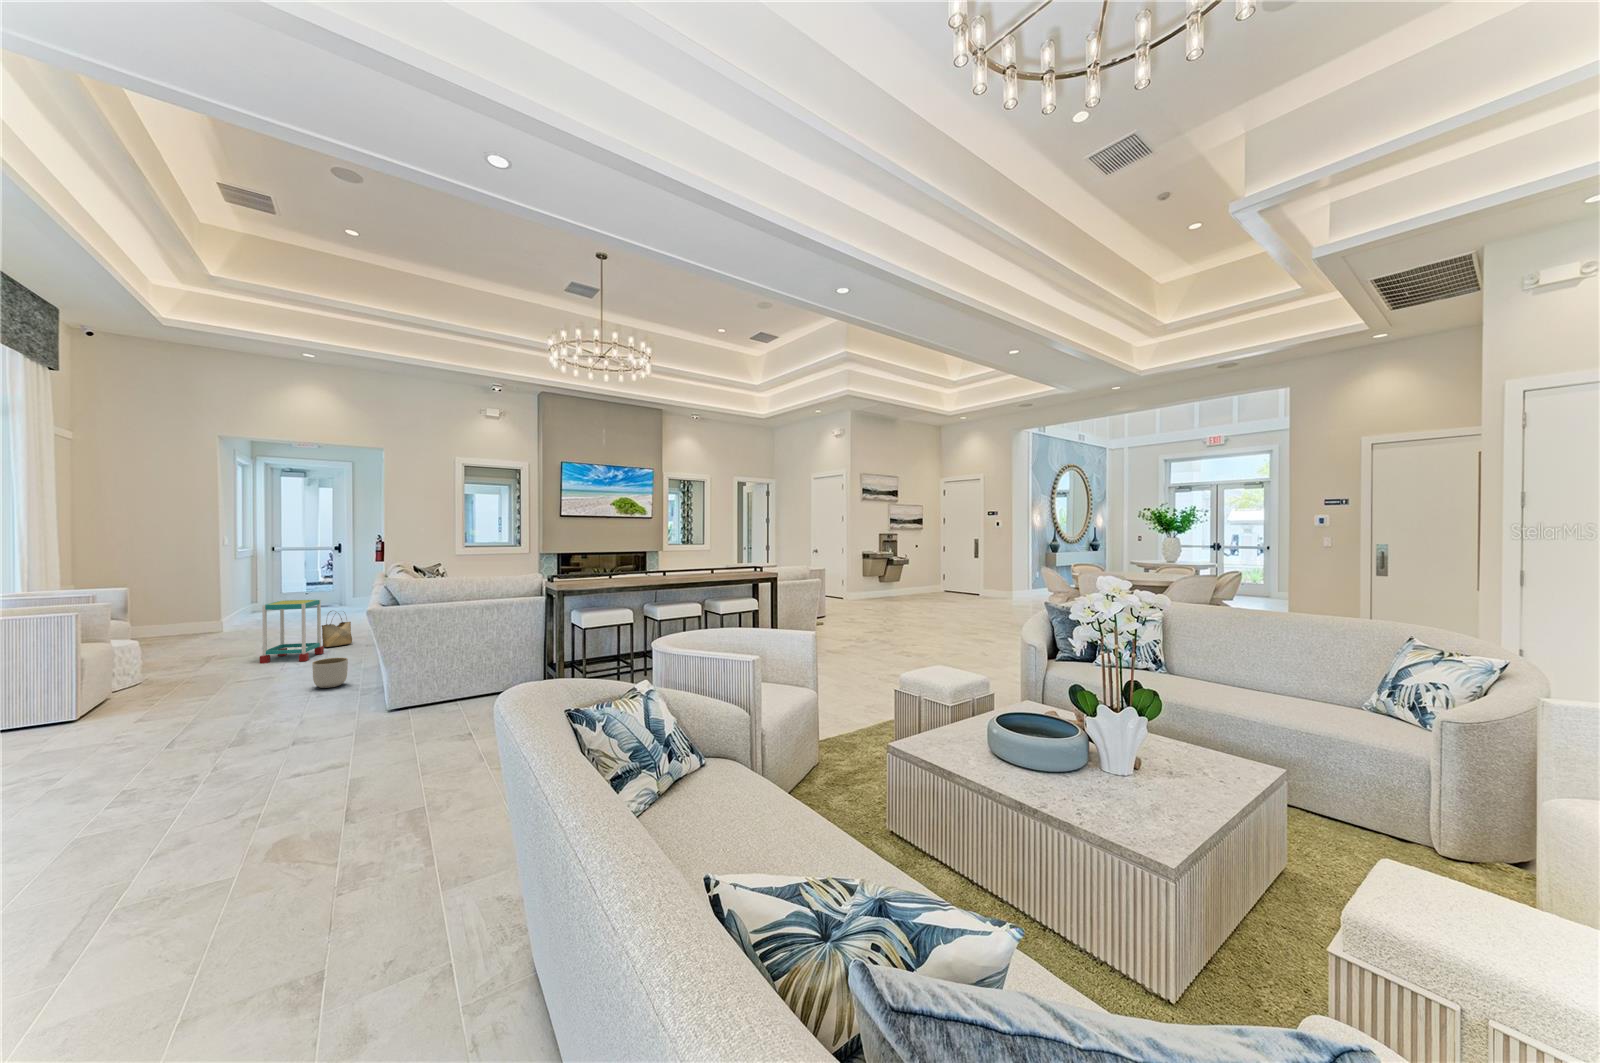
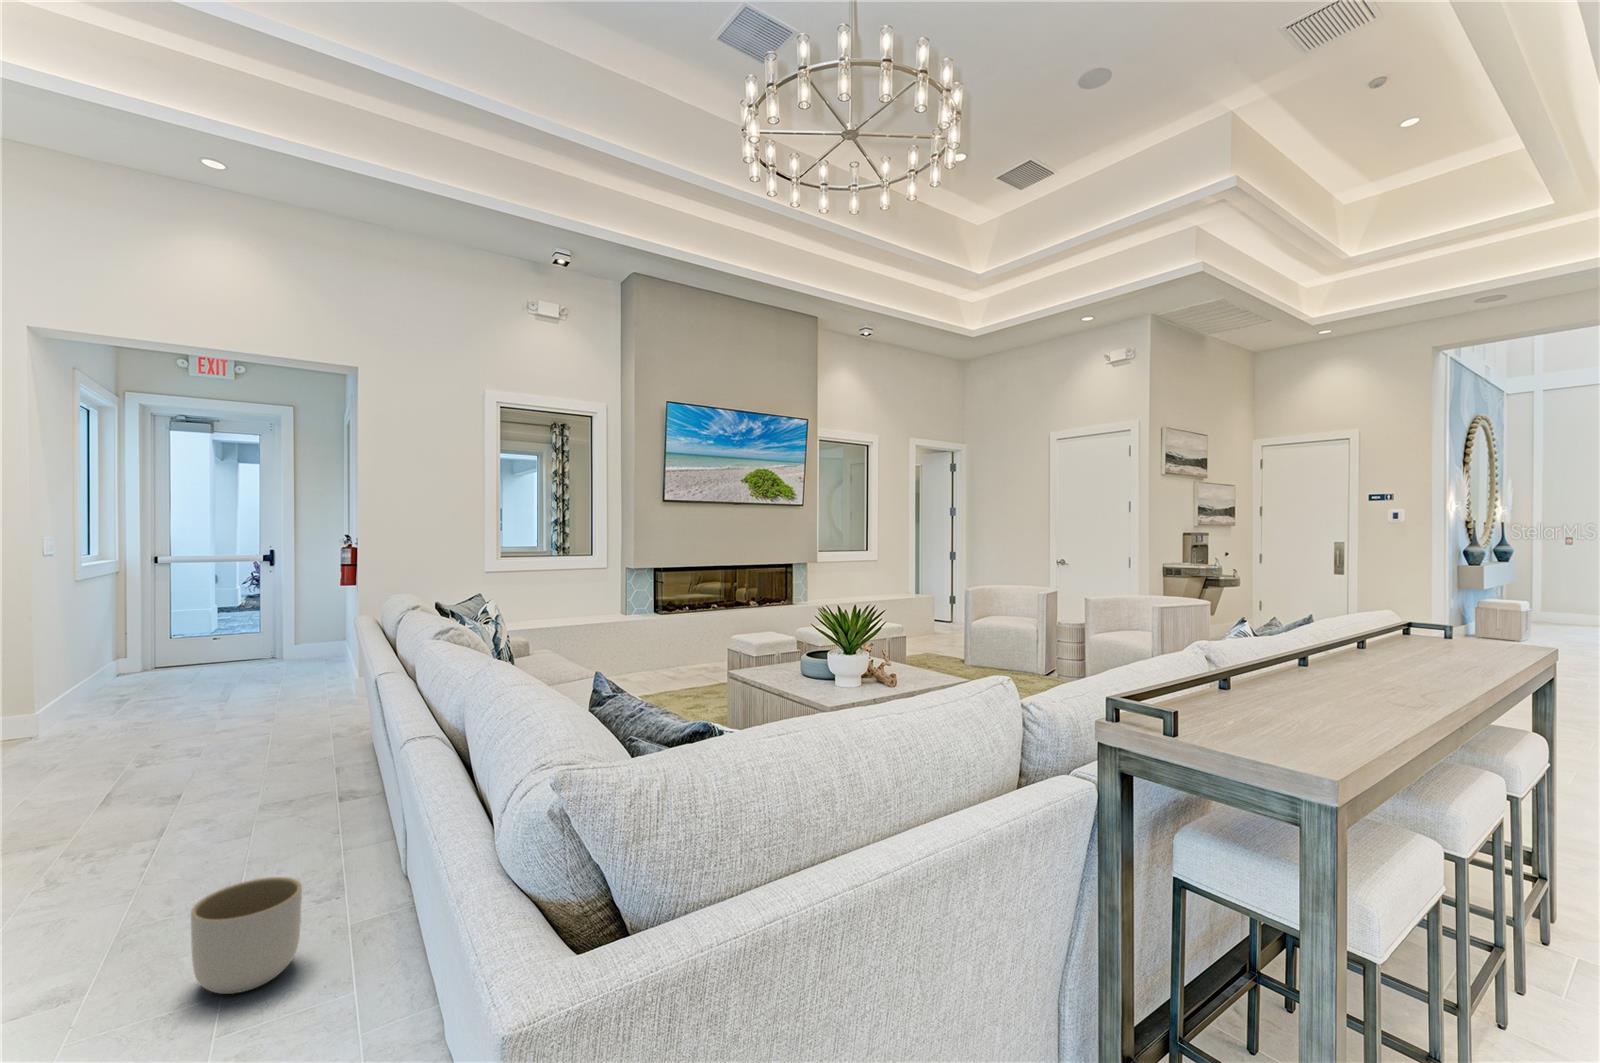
side table: present [260,600,324,663] -> none [69,674,235,850]
woven basket: present [322,611,352,647] -> none [231,694,299,783]

